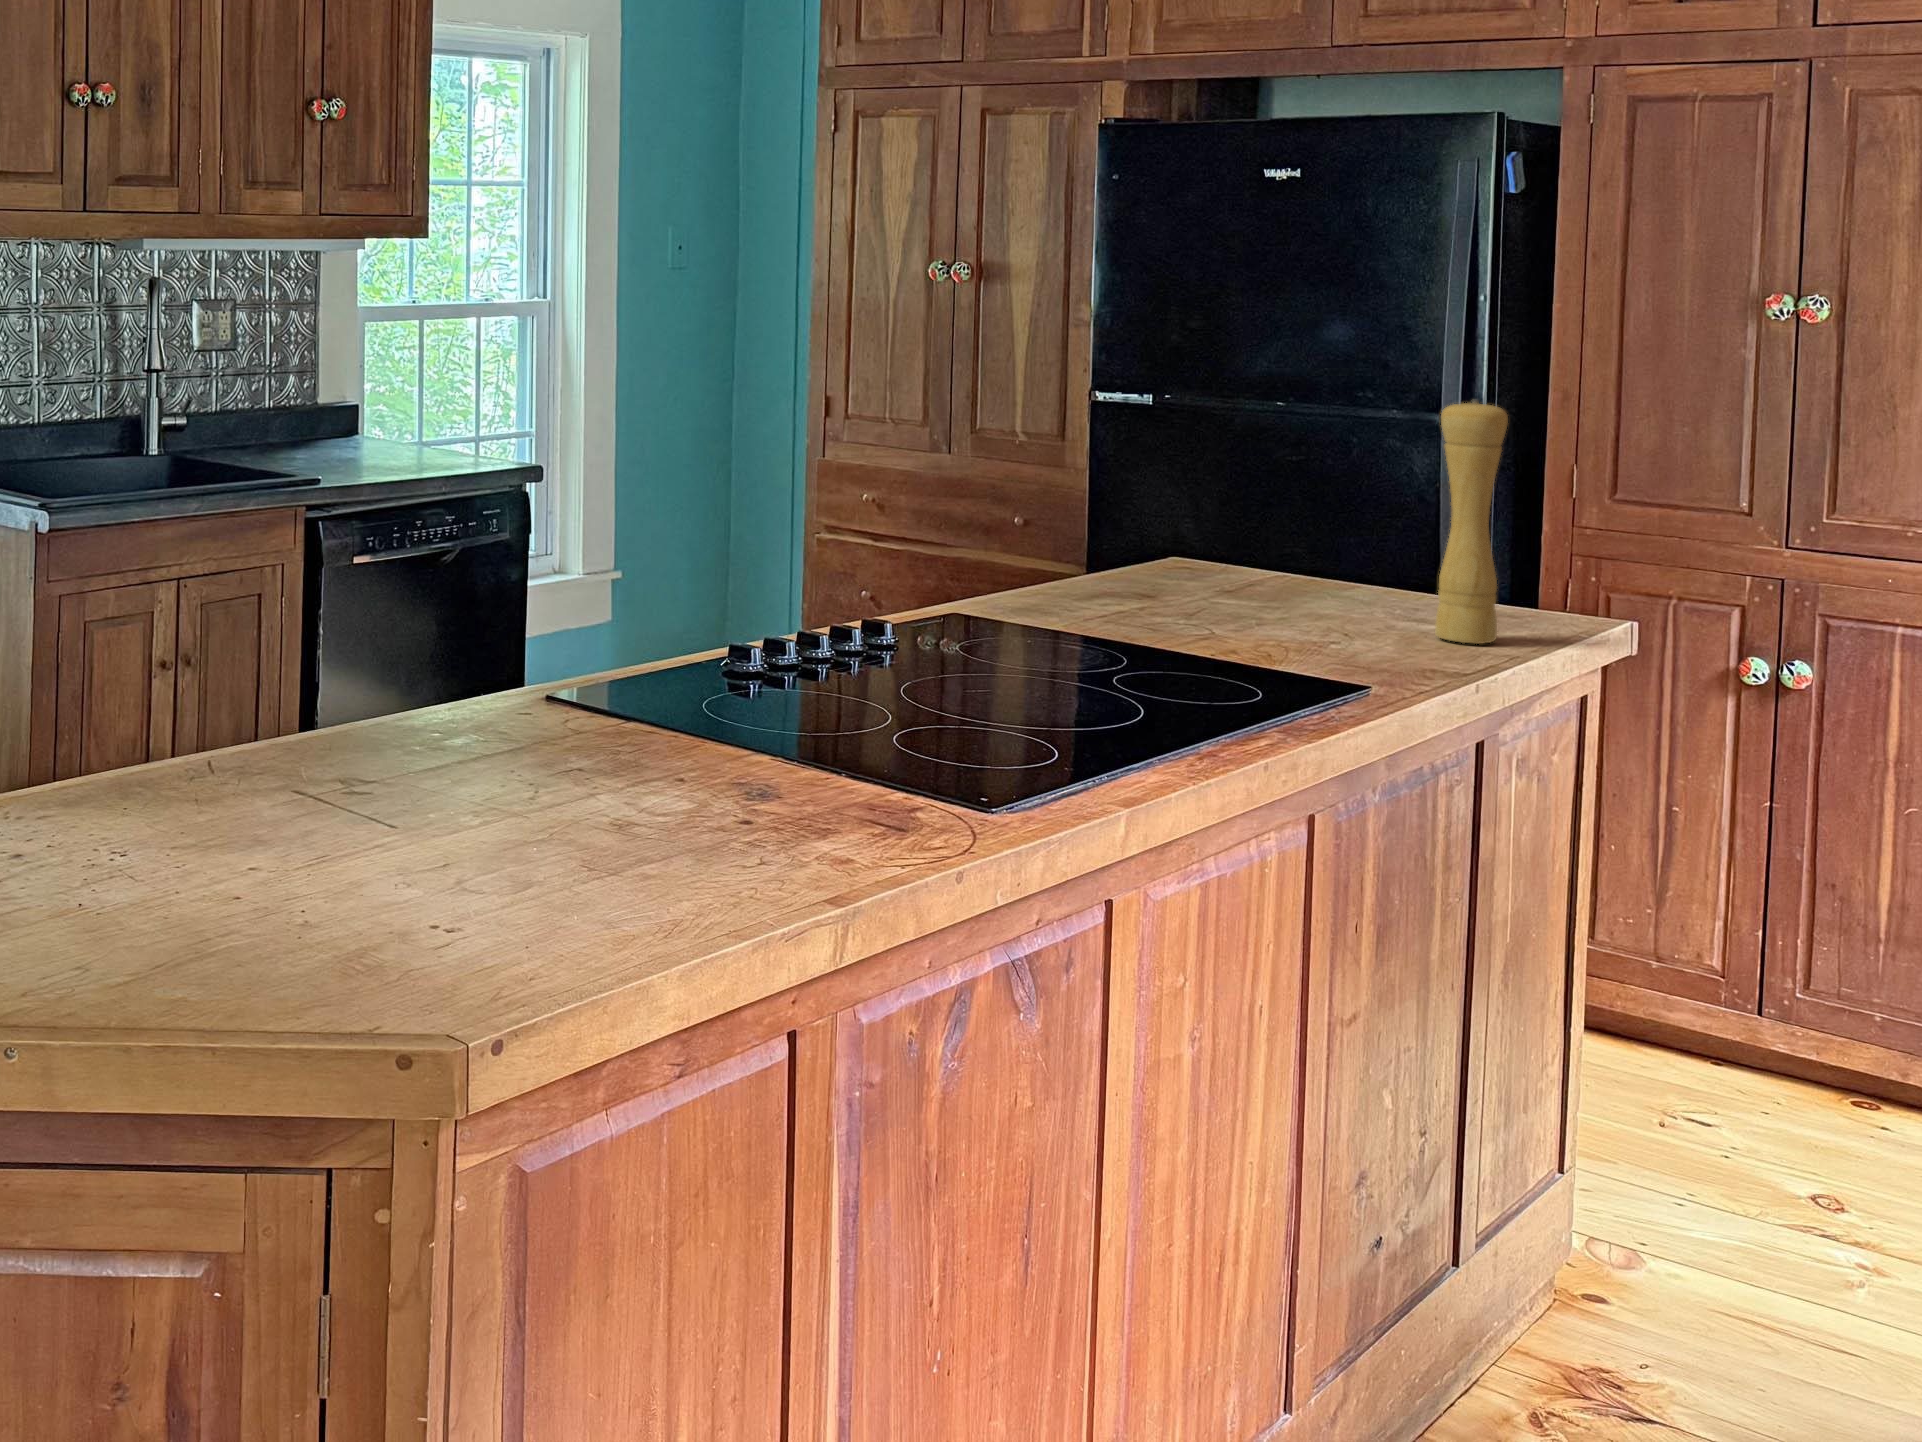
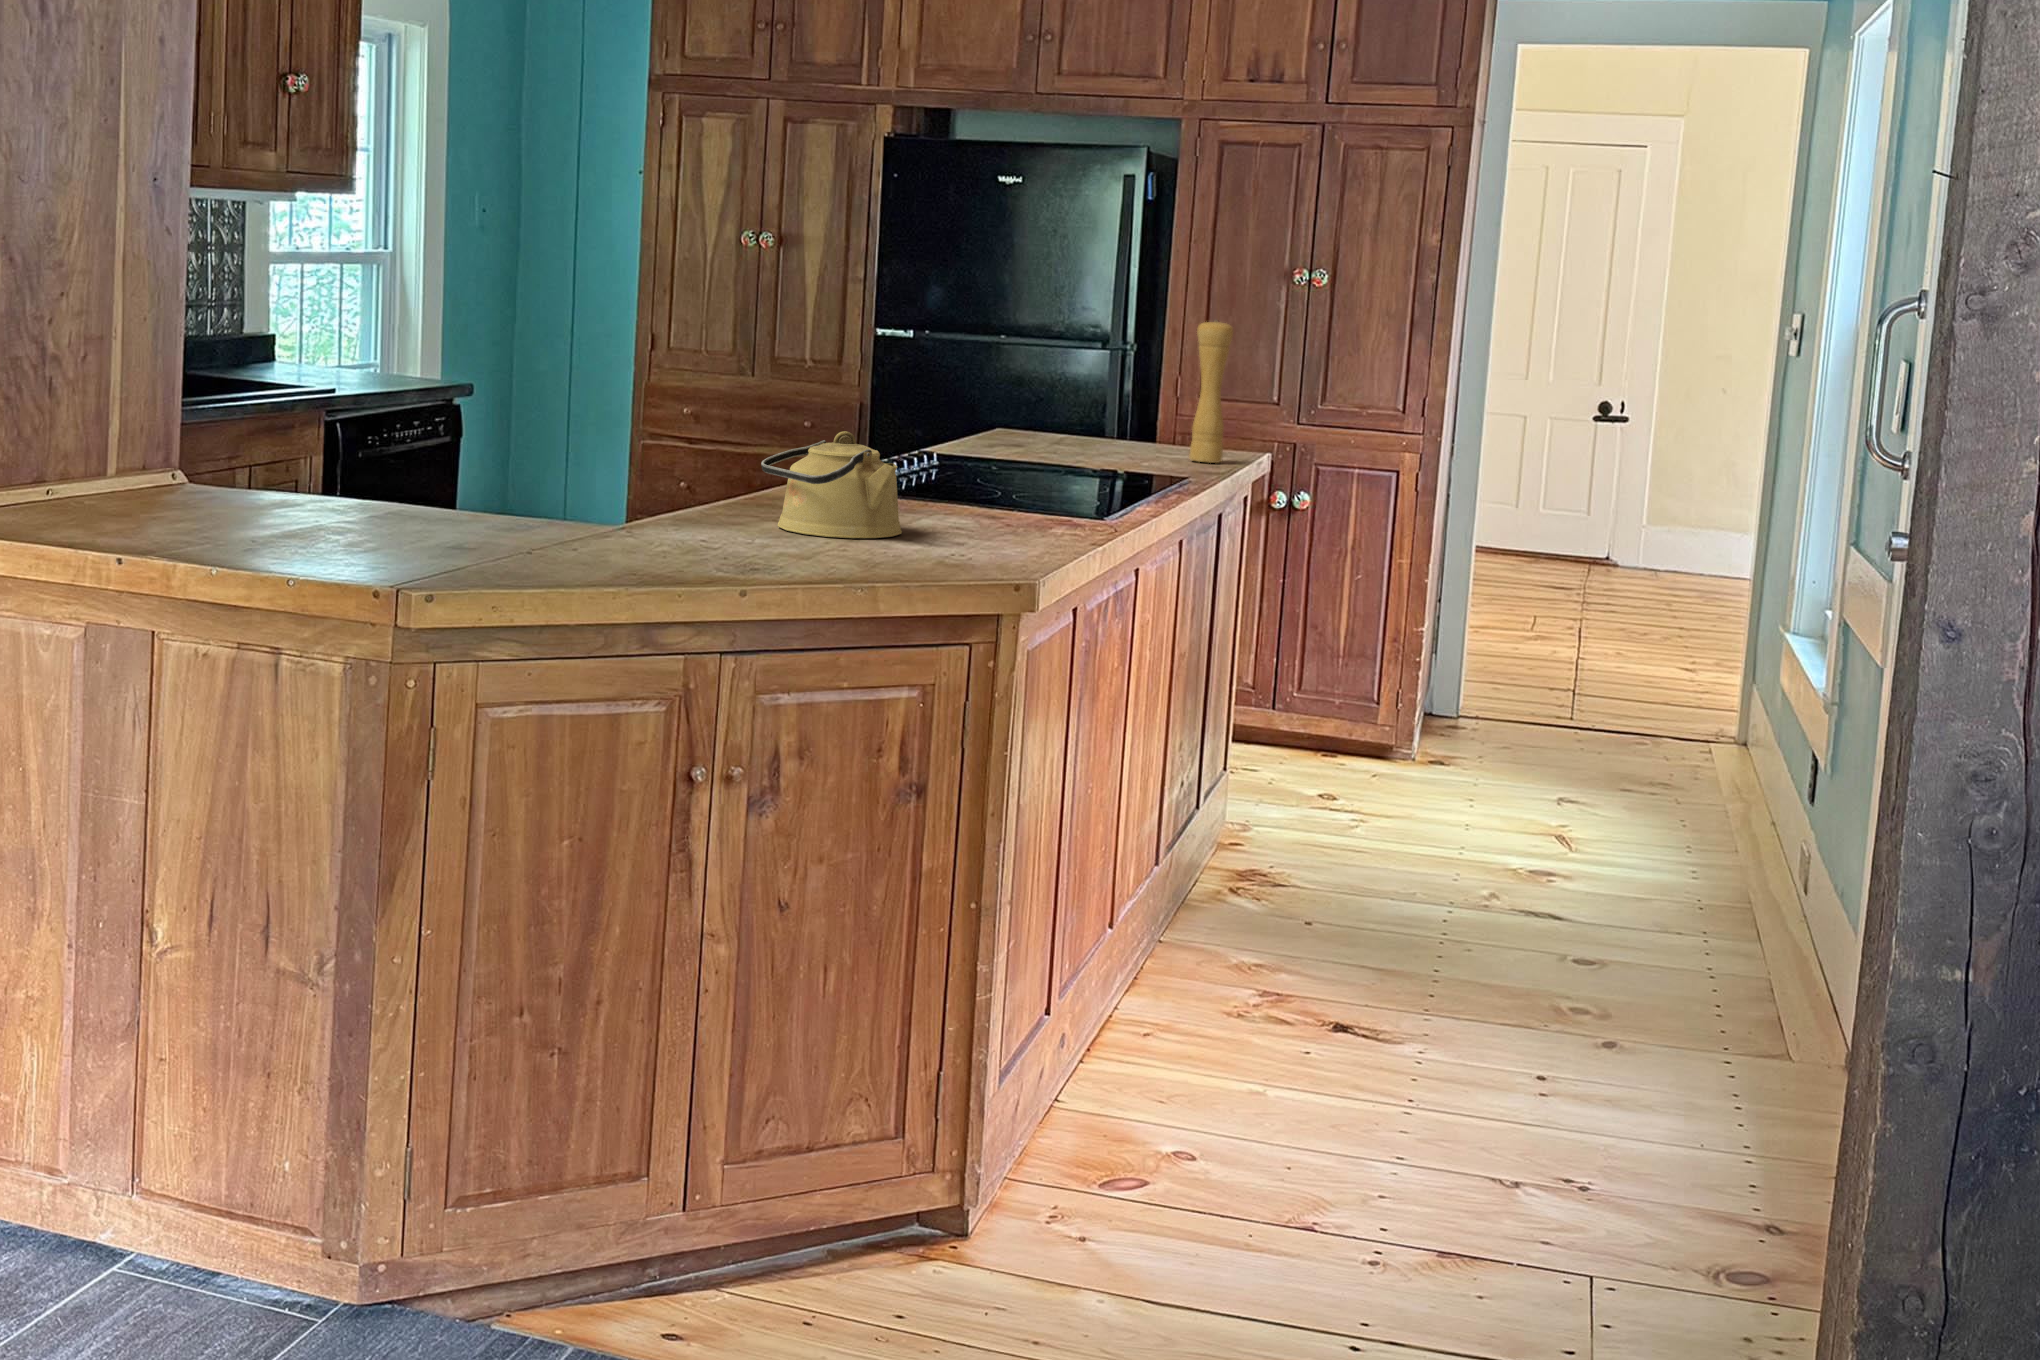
kettle: none [234,659,470,869] -> present [761,431,902,538]

